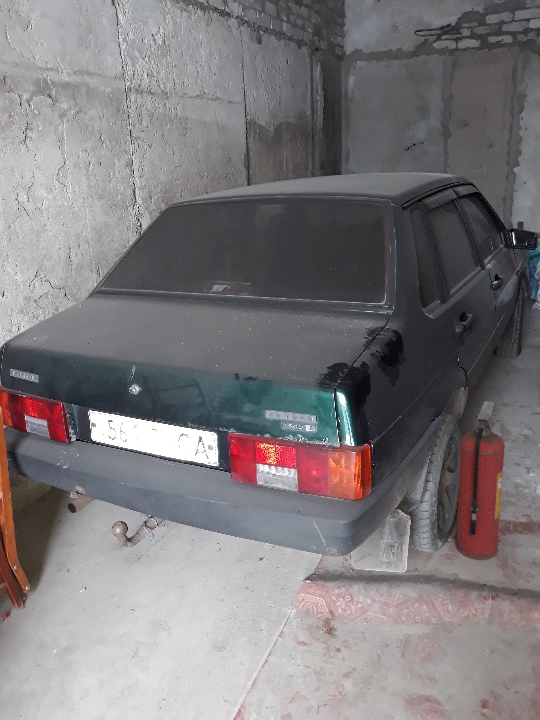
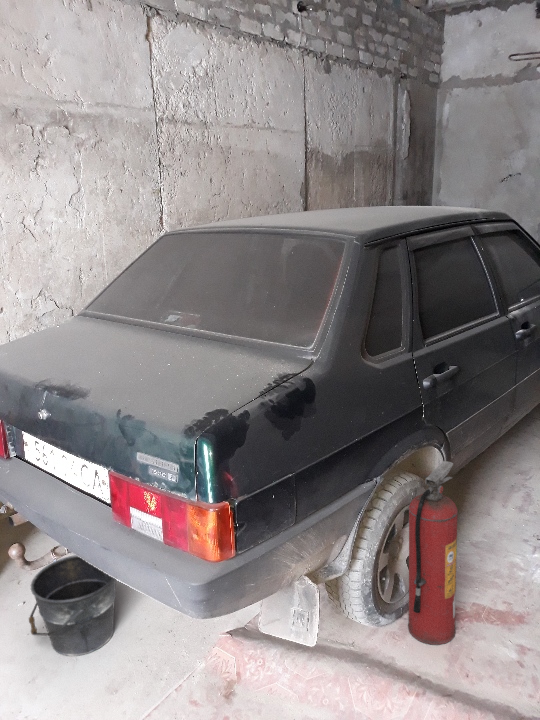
bucket: none [115,523,198,622] -> present [29,555,116,656]

